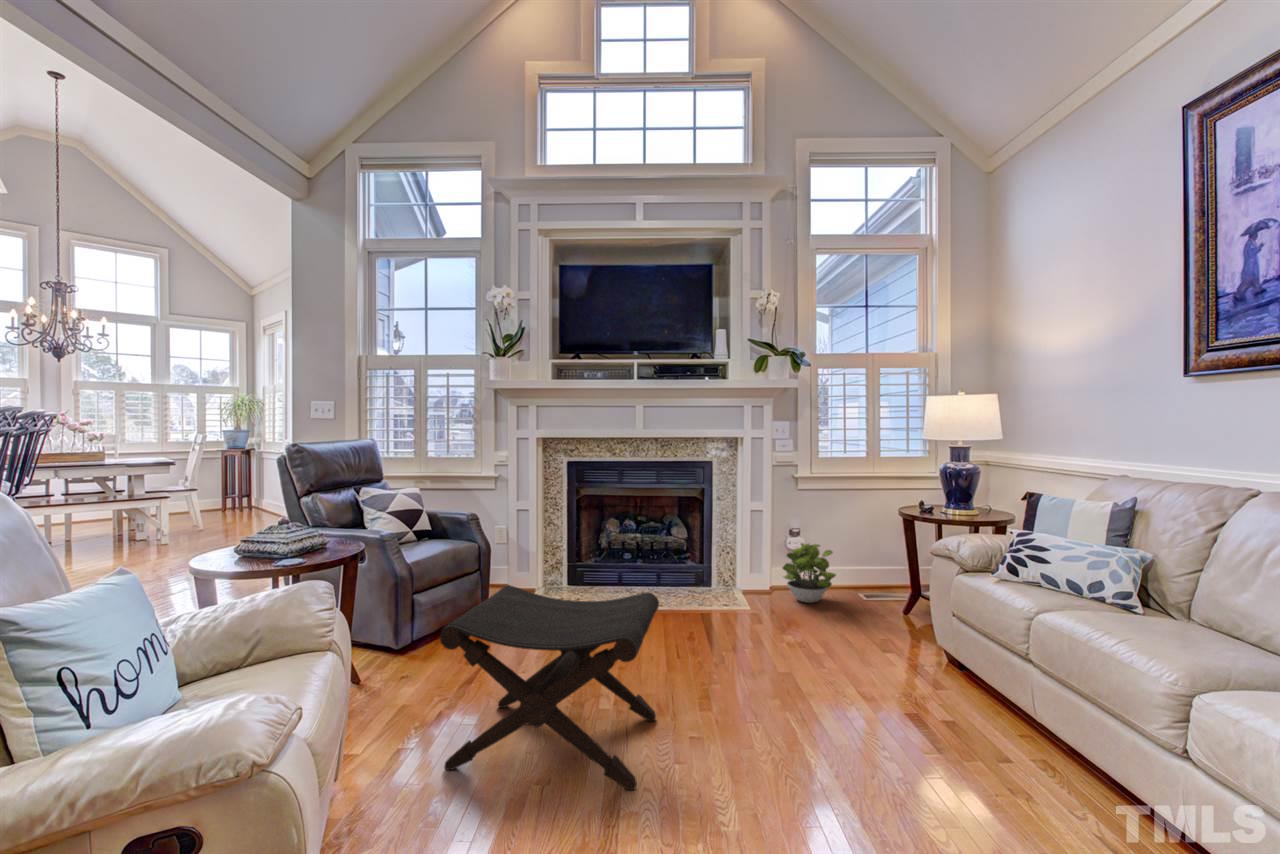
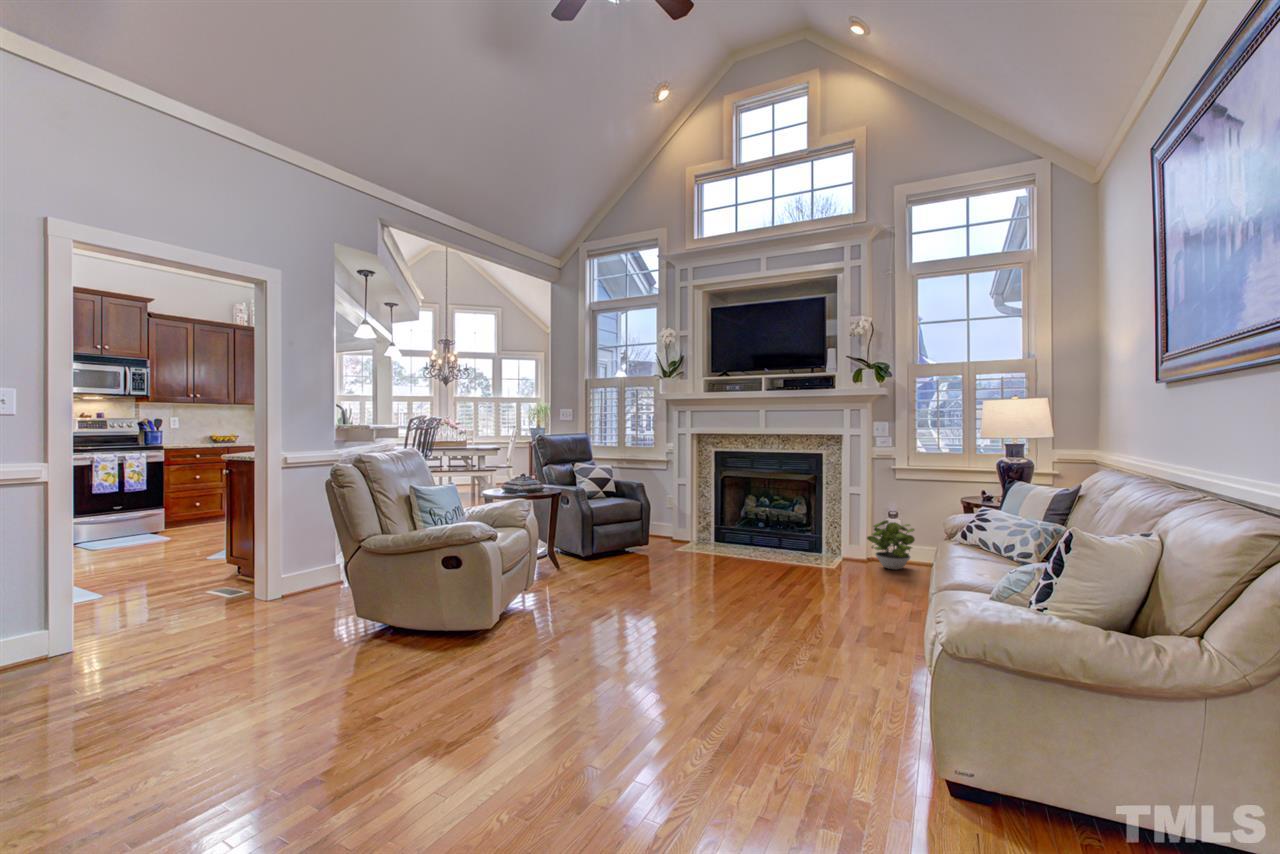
footstool: present [440,585,659,790] -> none [579,518,705,621]

